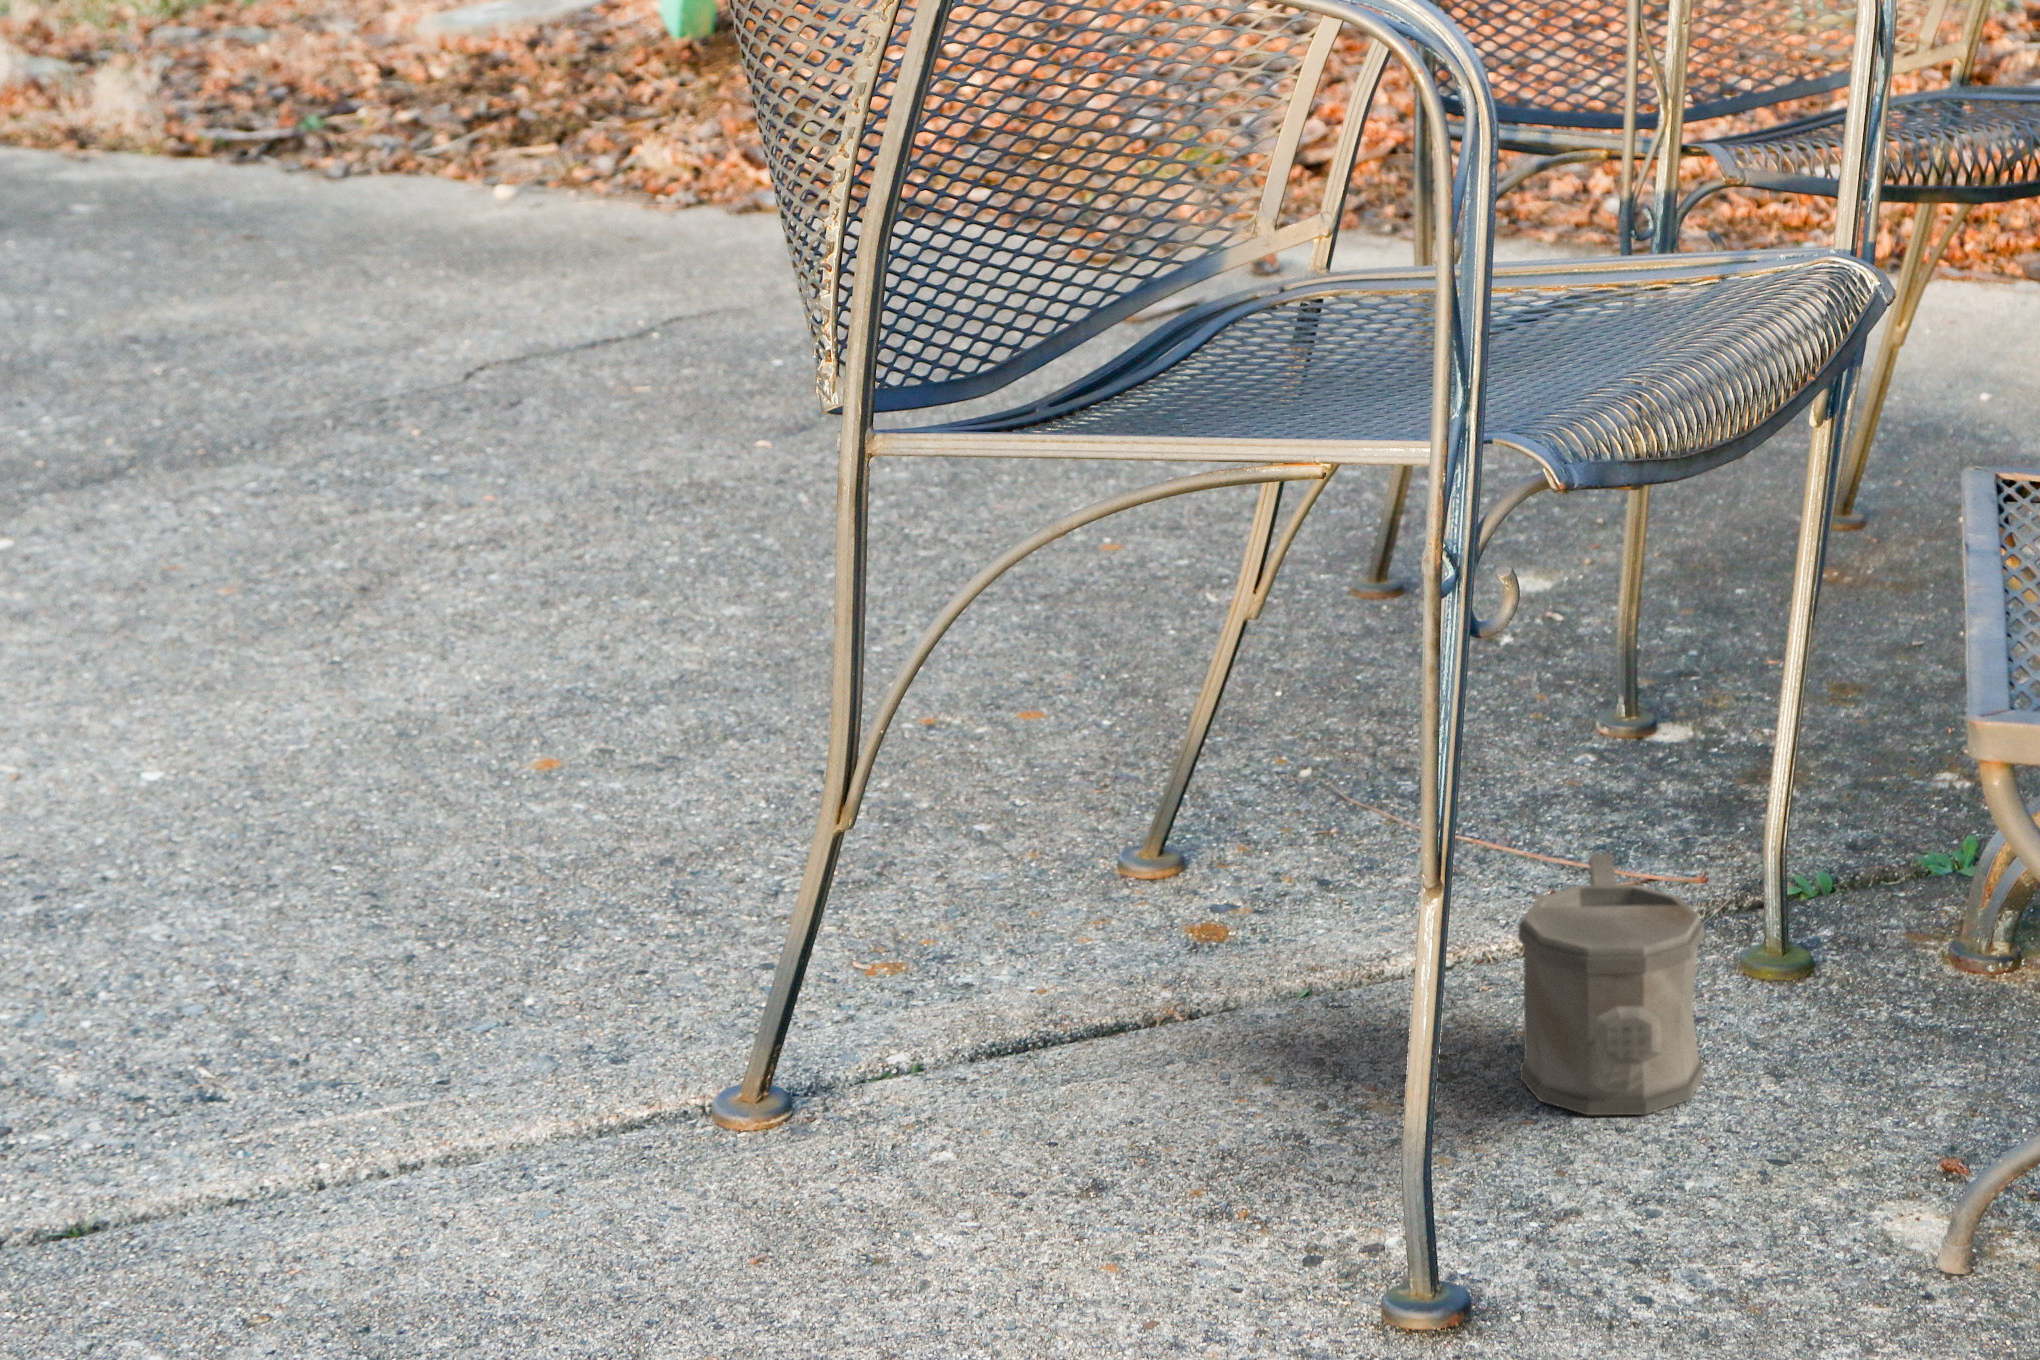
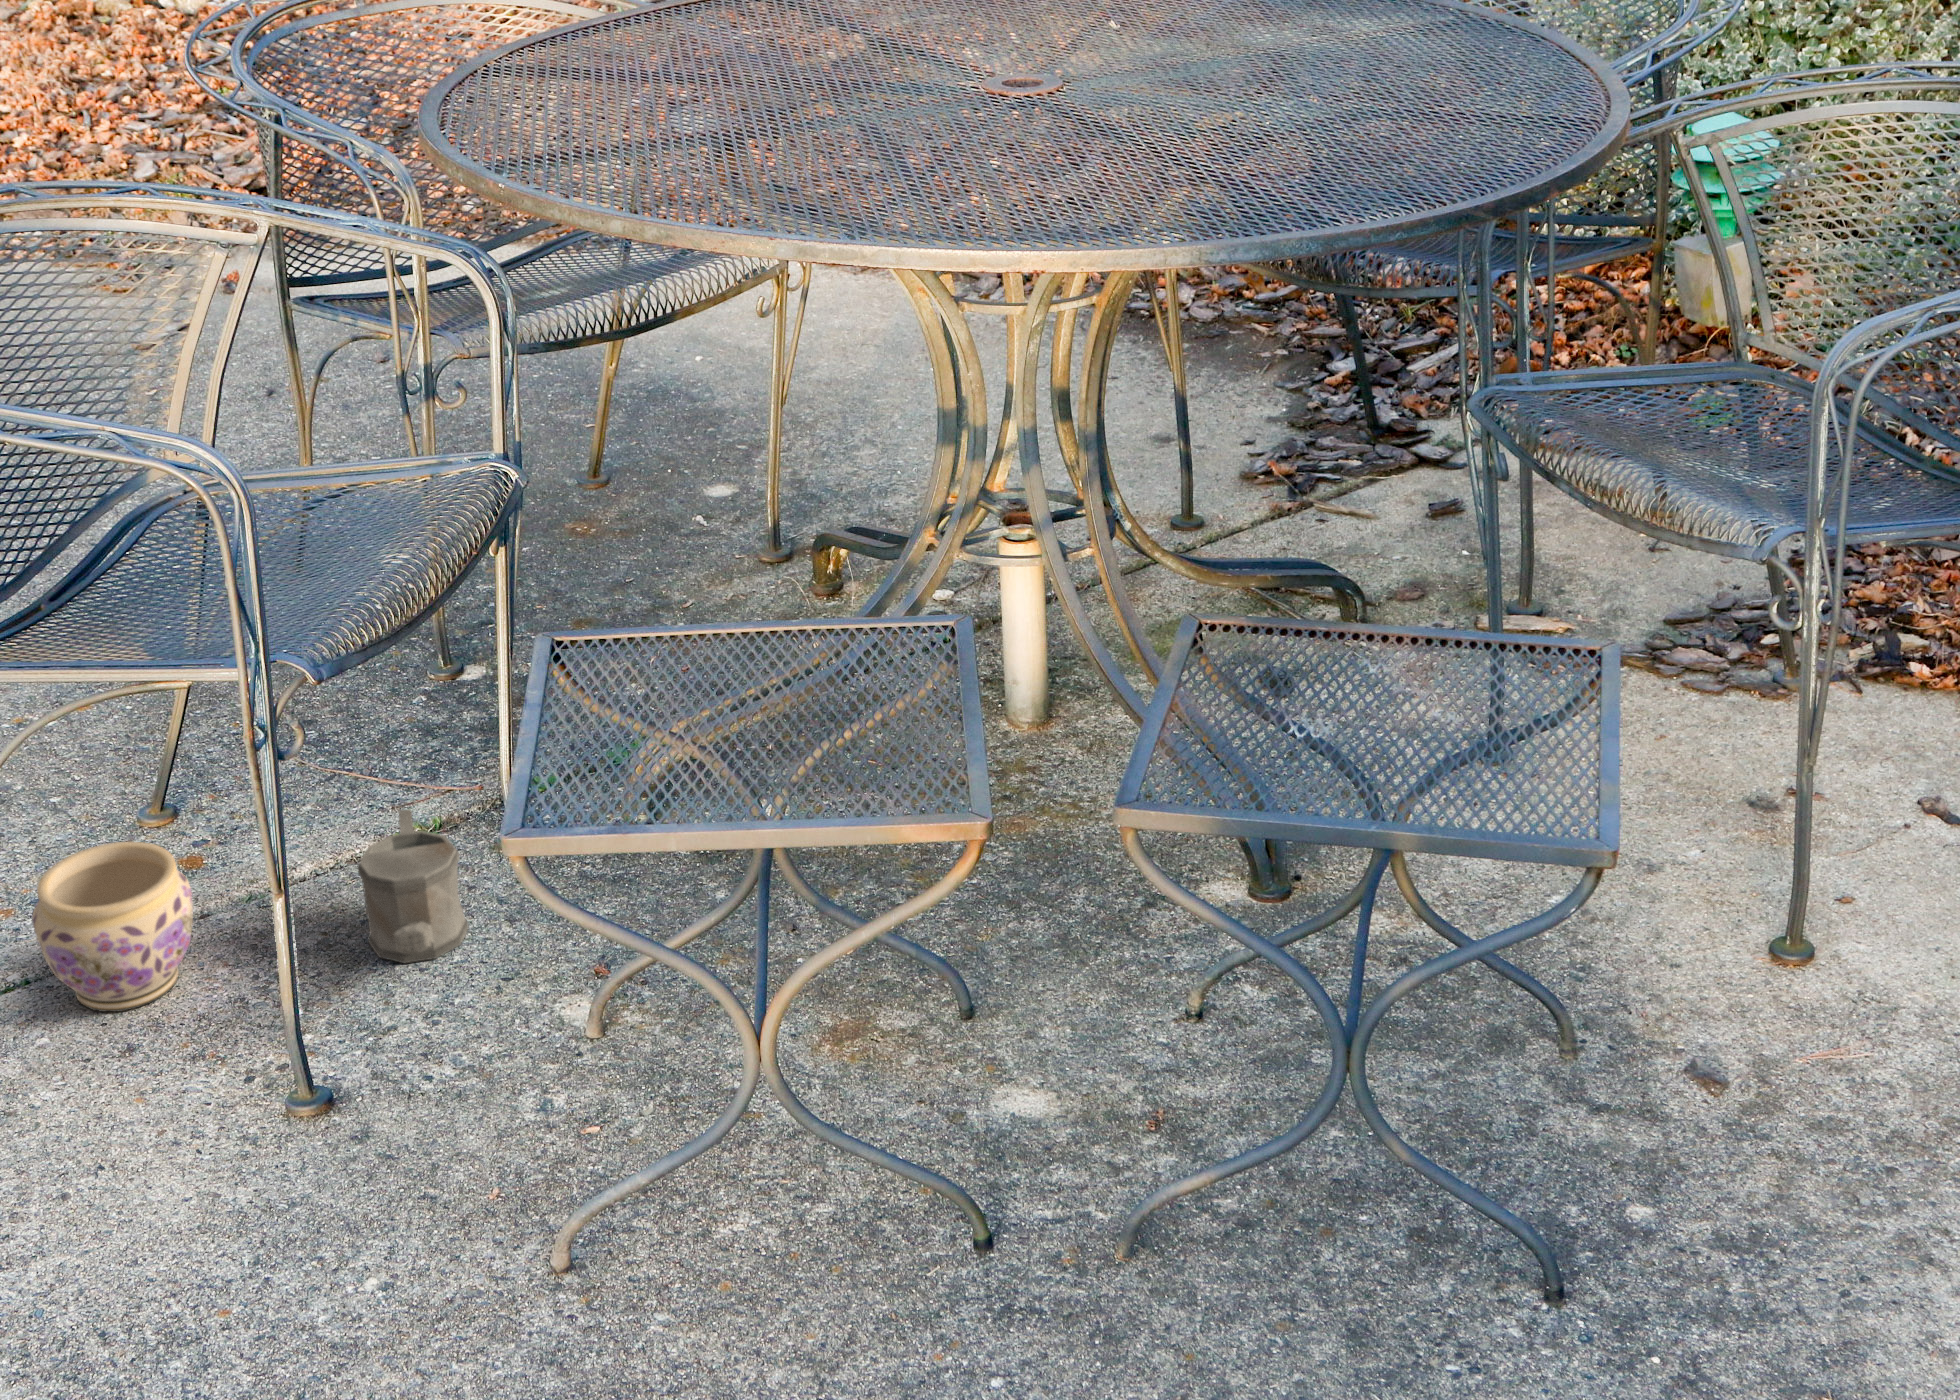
planter: none [950,834,1223,1126] -> present [32,842,193,1012]

